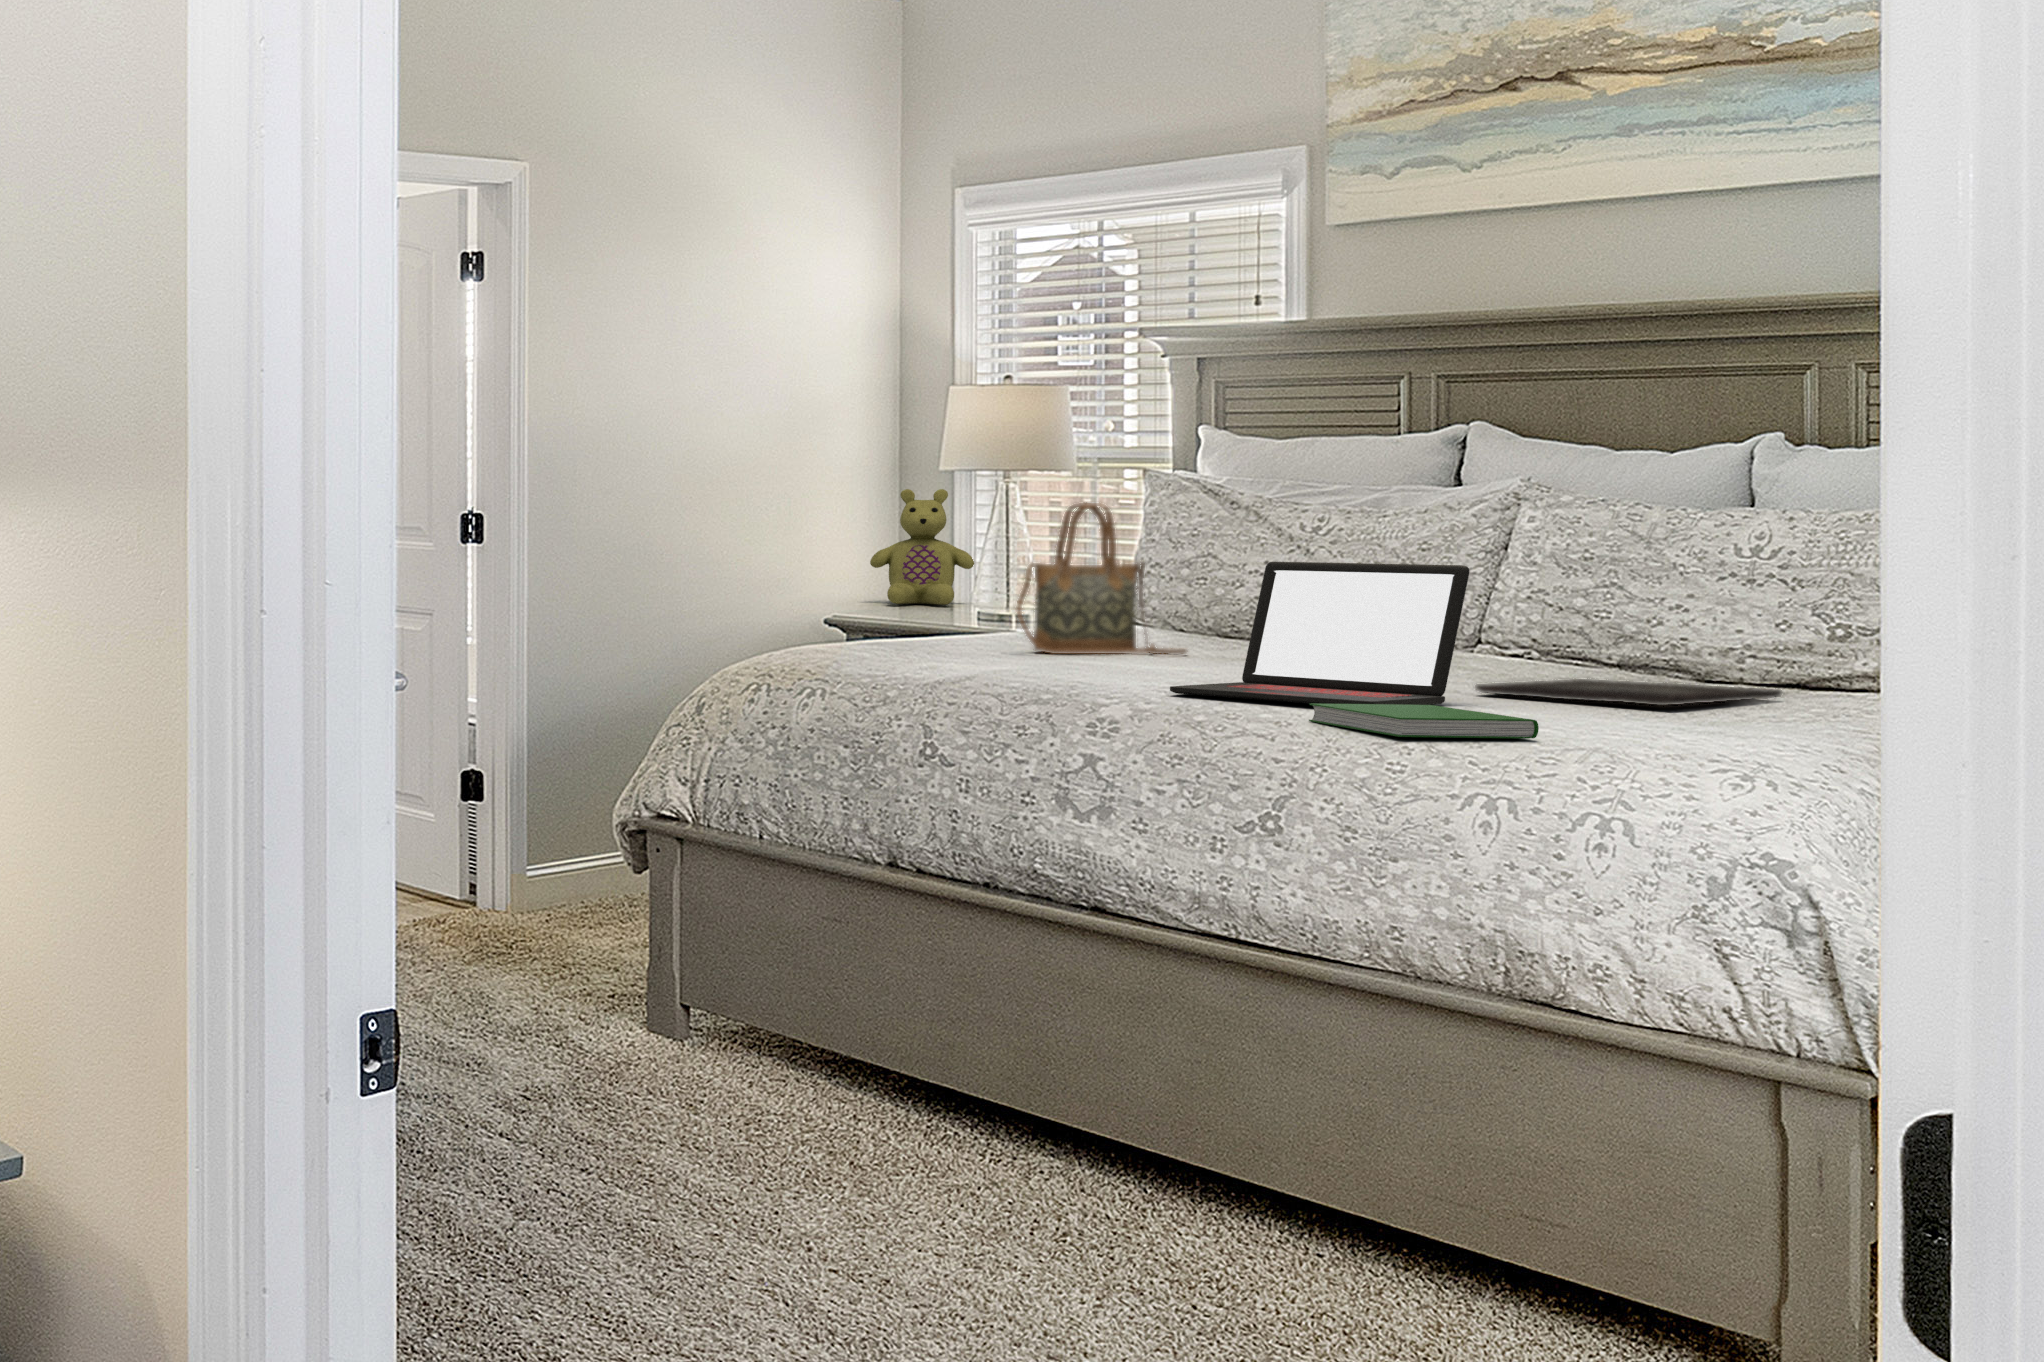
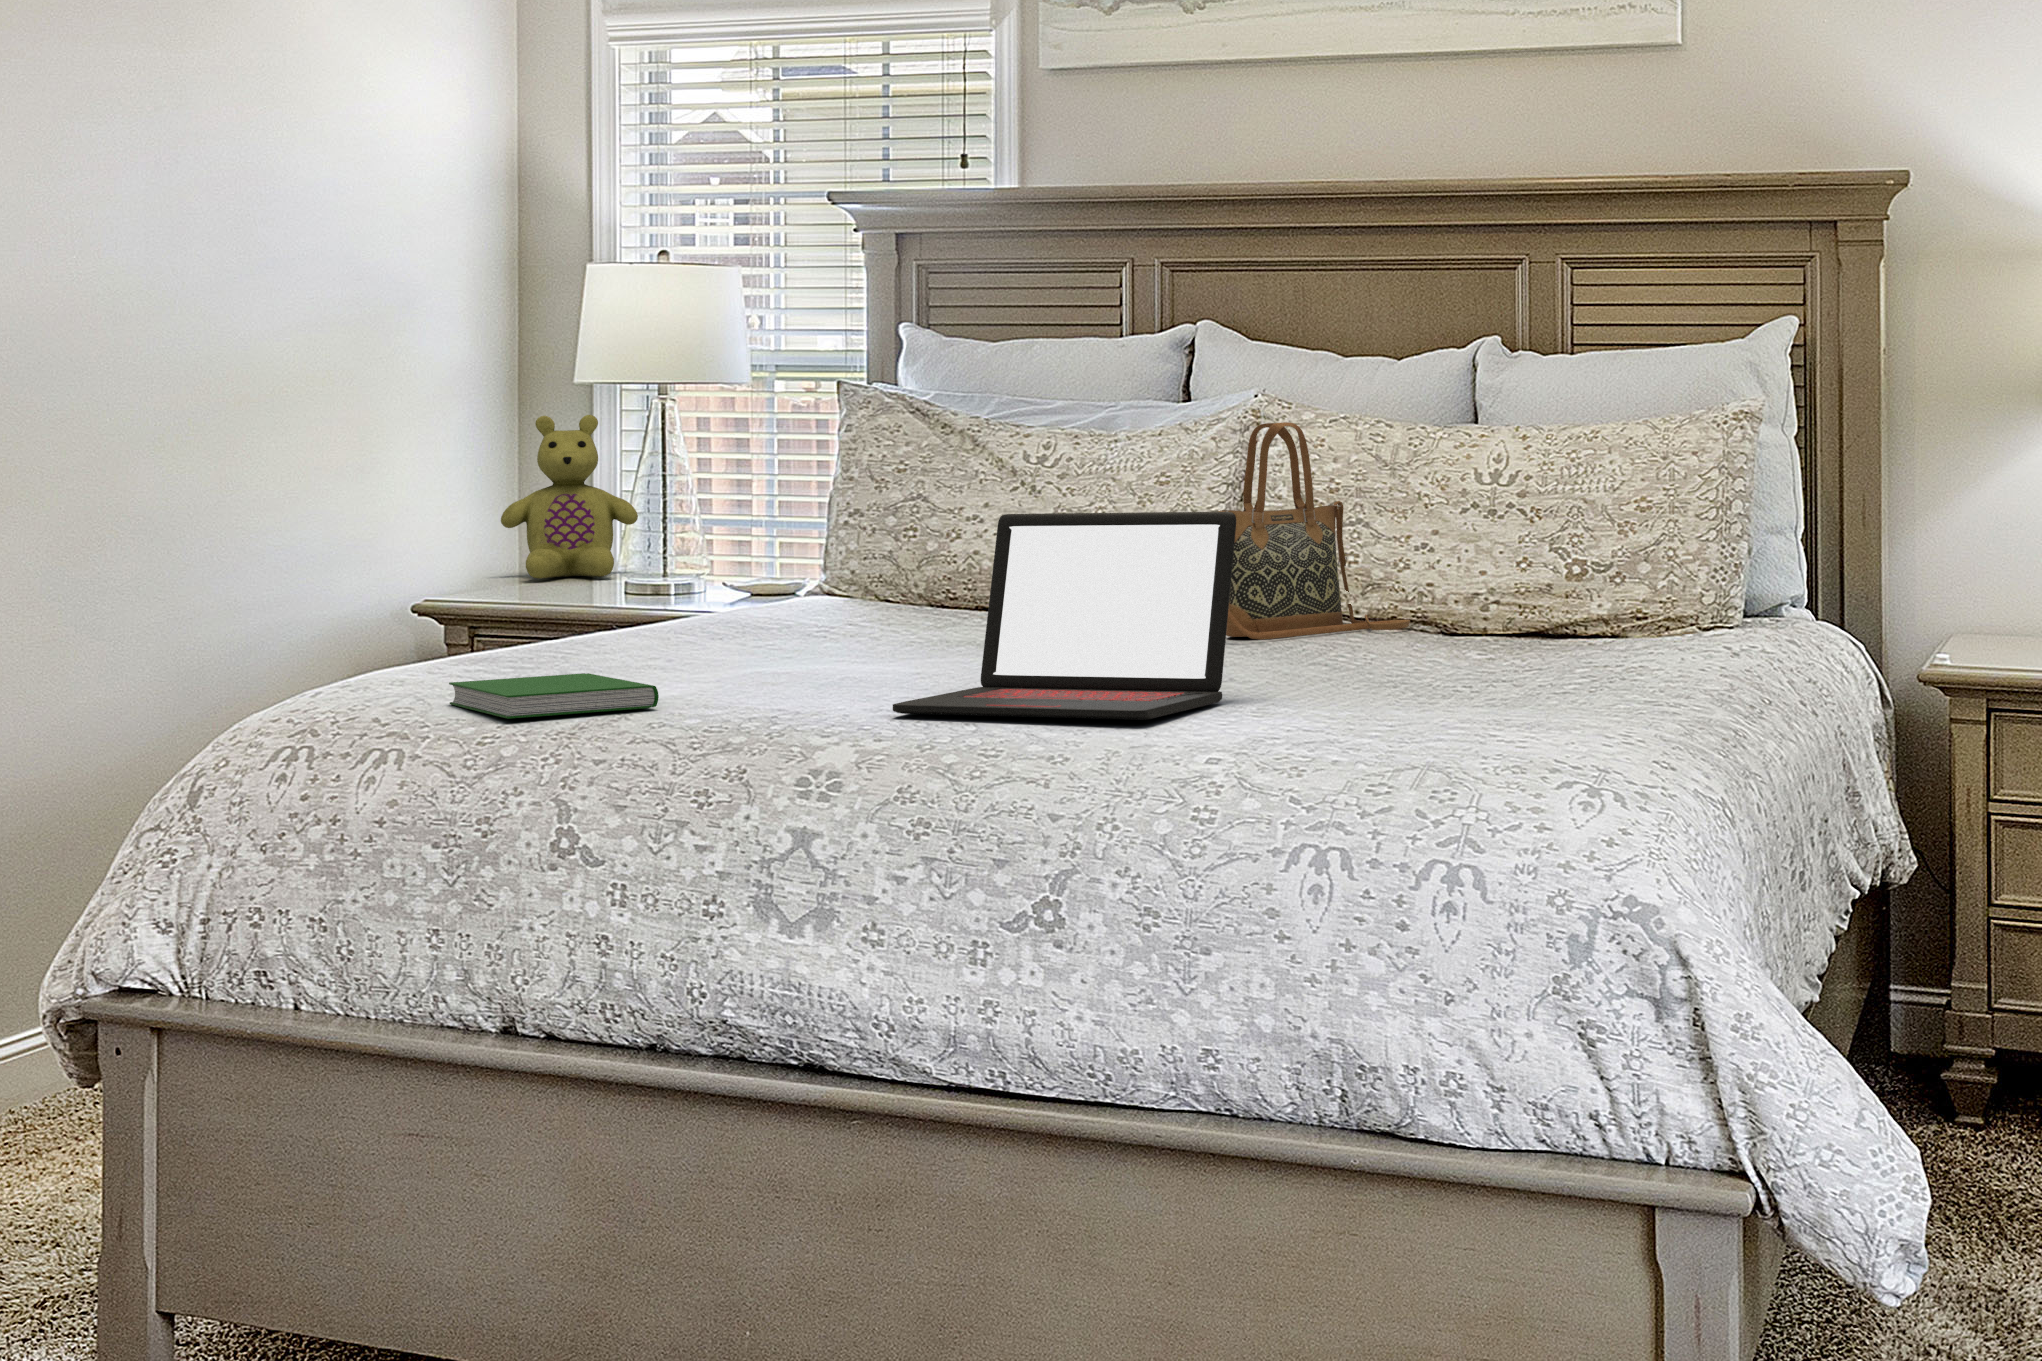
handbag: present [1016,503,1186,654] -> present [1219,422,1410,640]
tray: present [1476,679,1781,706] -> none [1248,648,1555,684]
hardcover book: present [1309,703,1539,739] -> present [449,673,659,719]

